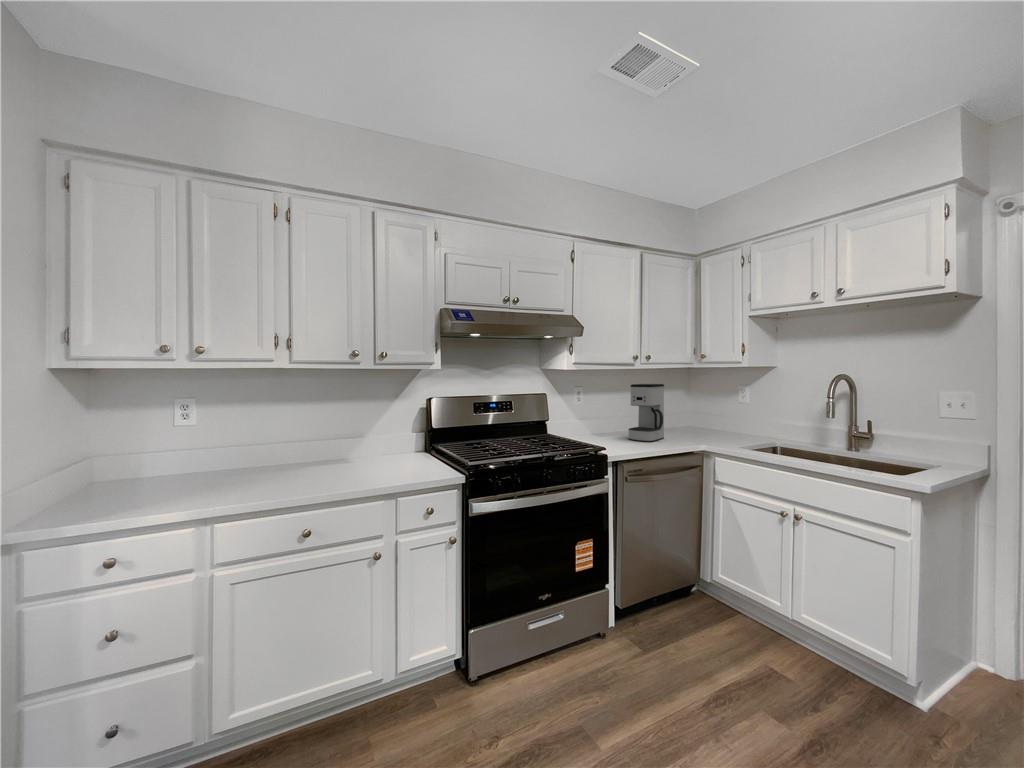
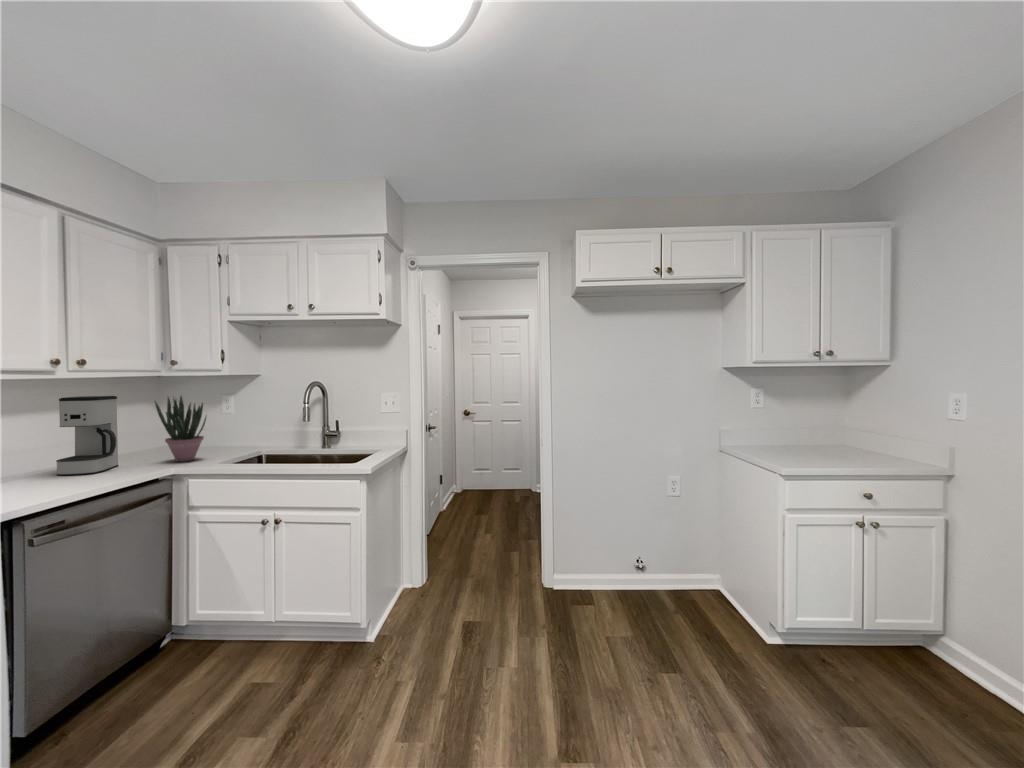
potted plant: none [689,385,730,442] -> present [155,396,206,461]

